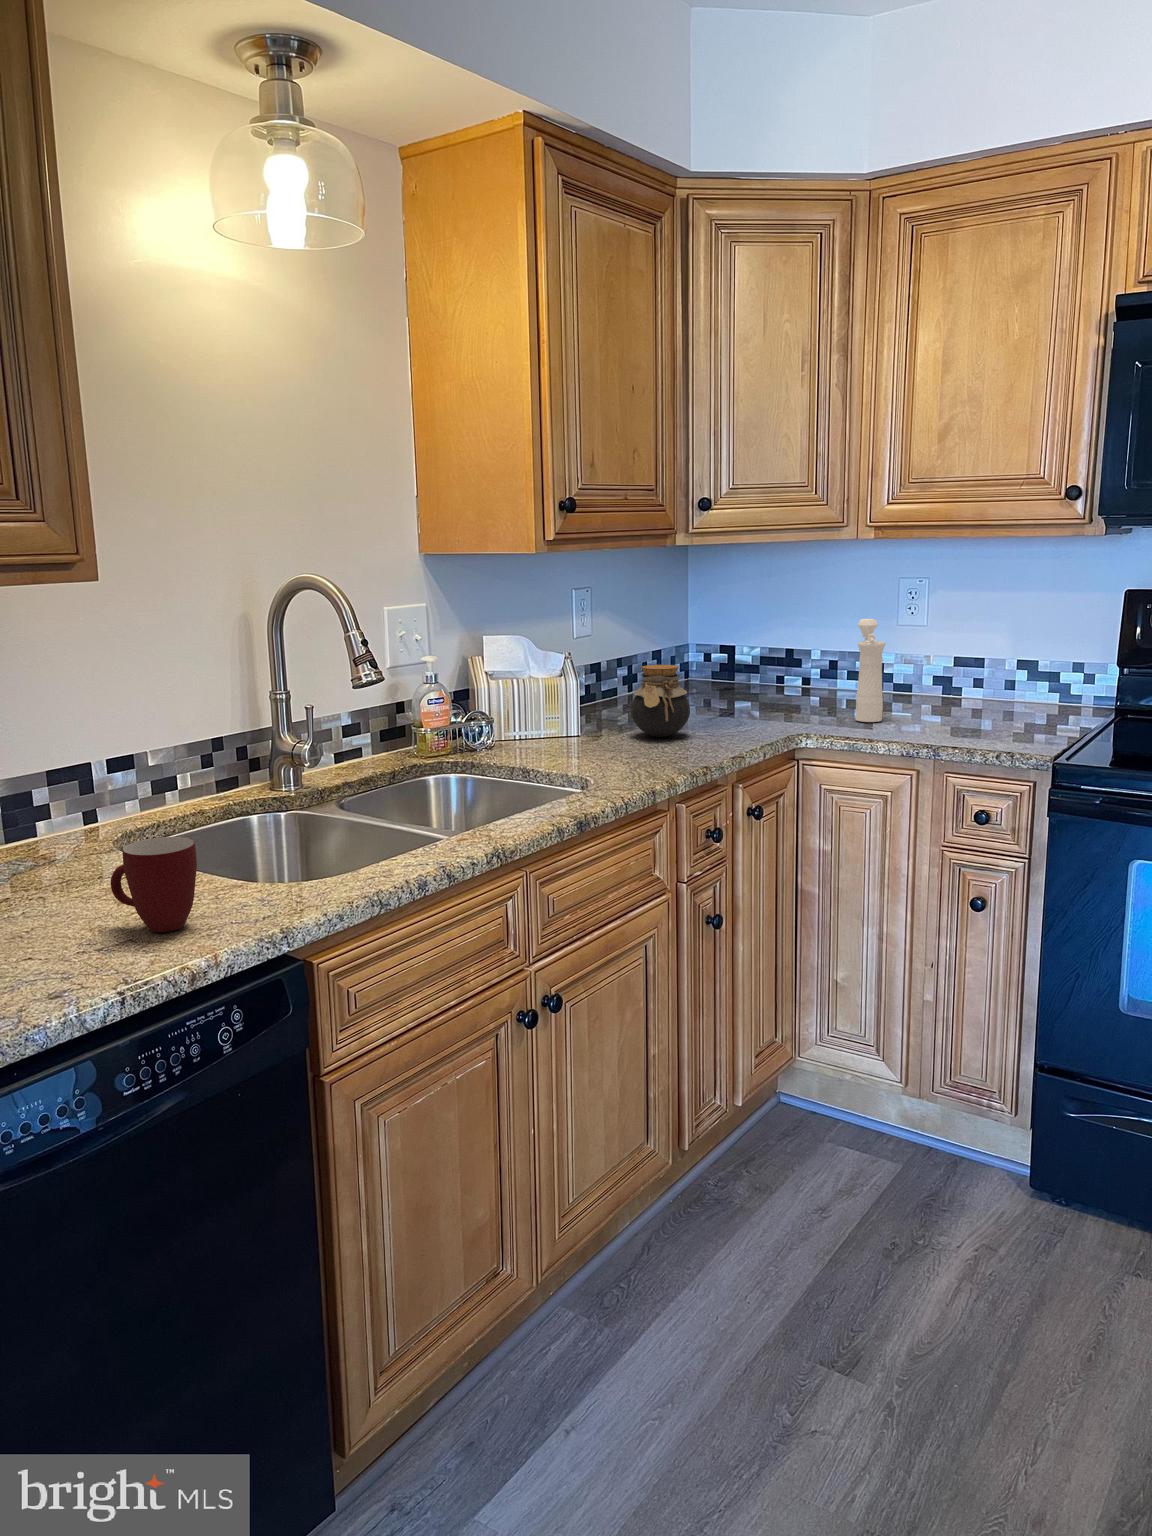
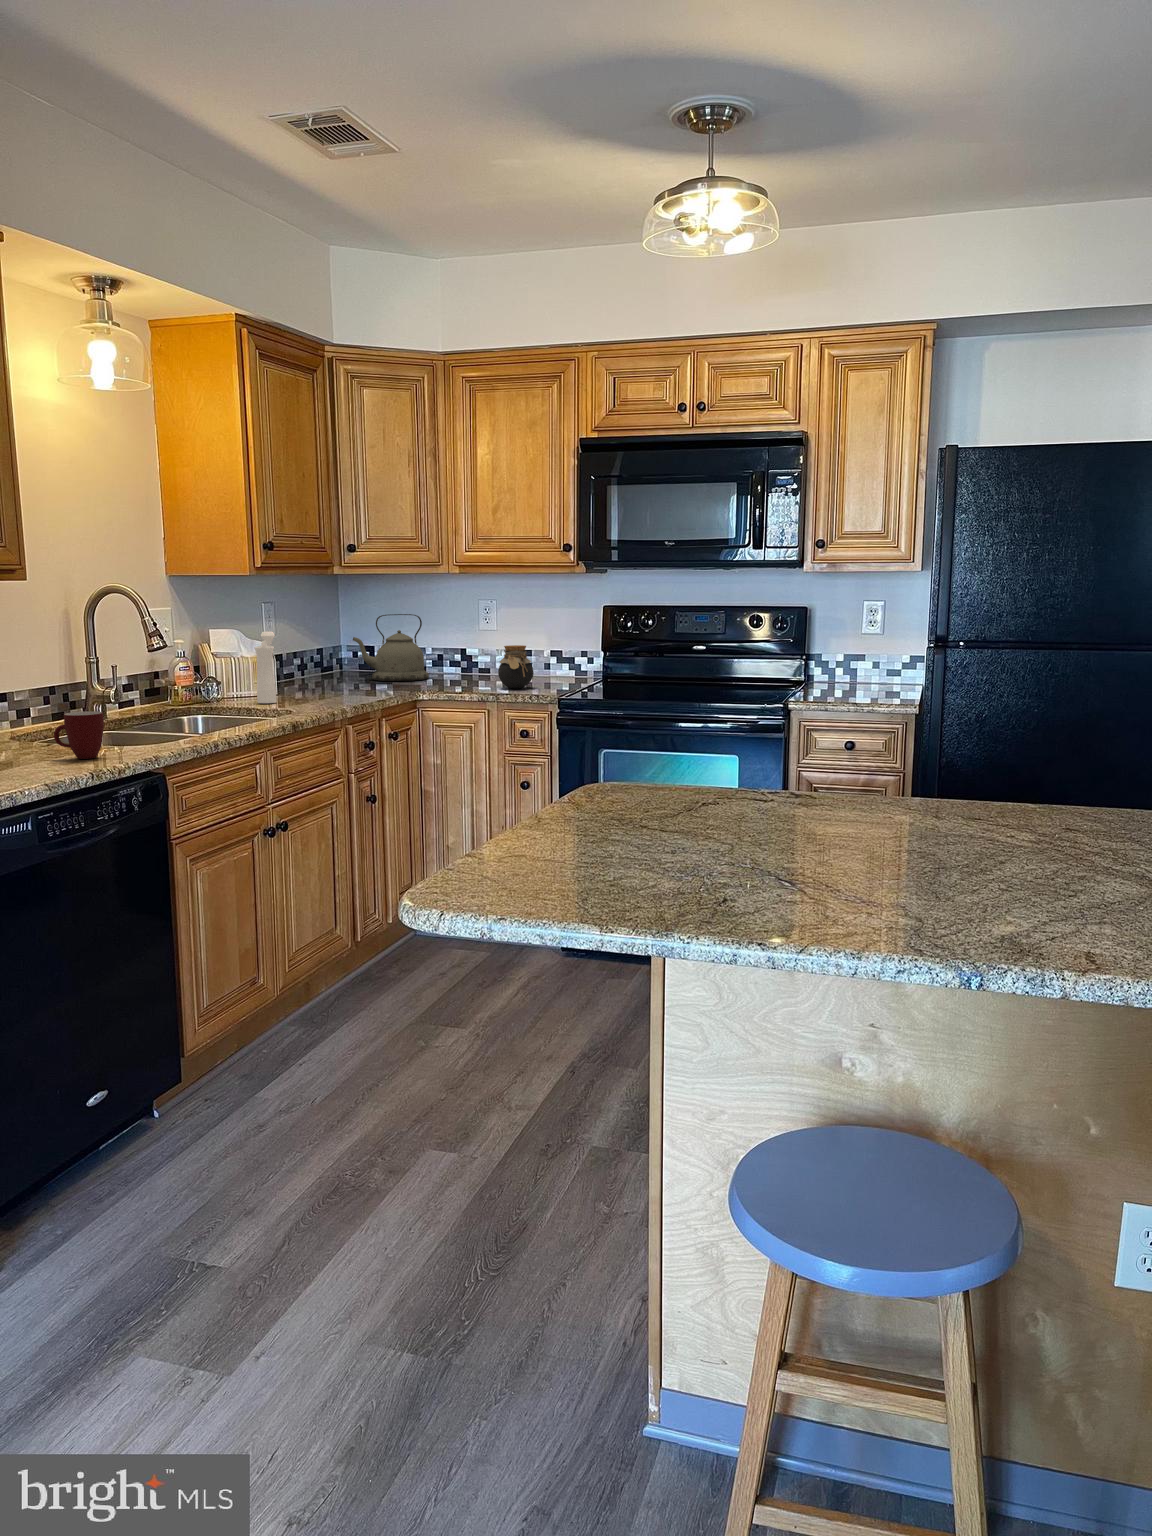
kettle: none [703,601,816,705] -> present [353,614,429,681]
pepper mill: present [856,619,885,722] -> present [254,632,277,703]
jar: present [631,665,690,737] -> present [498,645,533,689]

